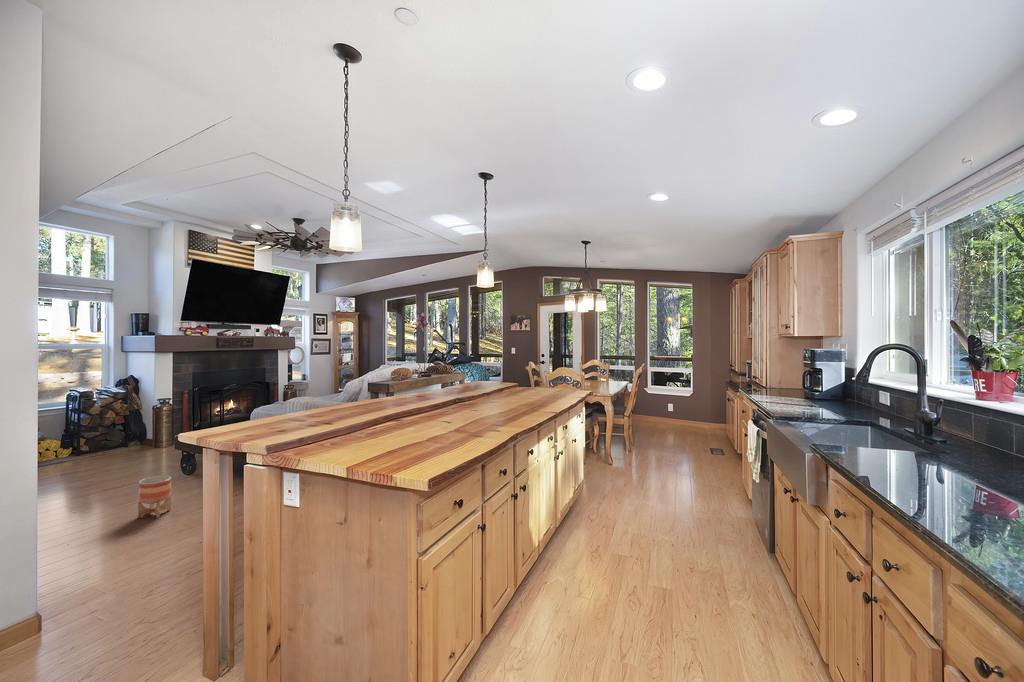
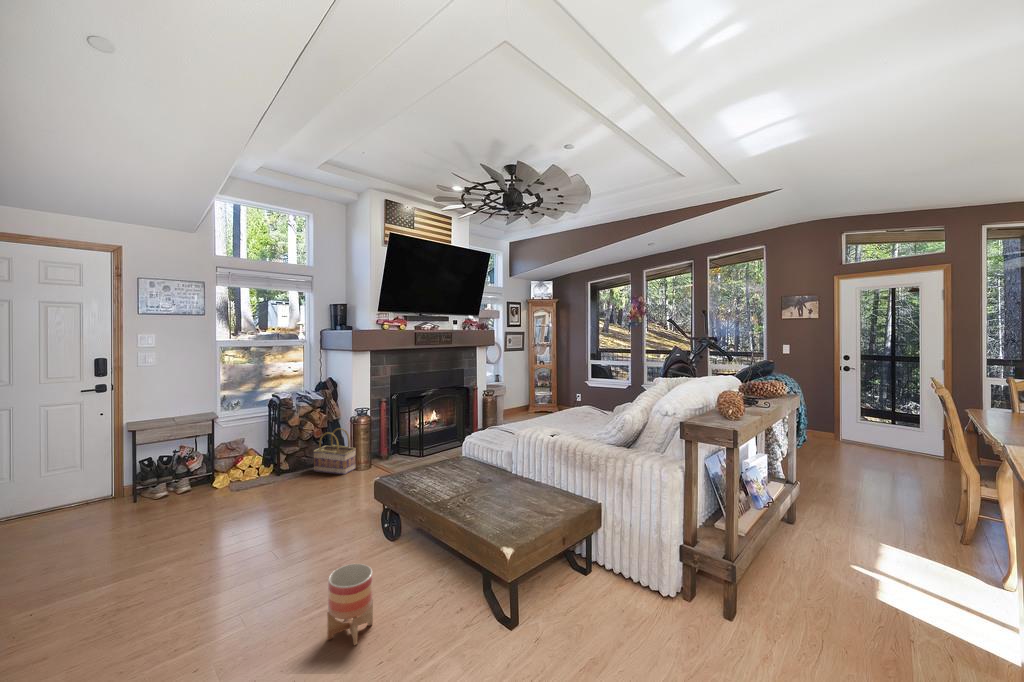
basket: none [114,416,158,453] -> present [314,428,356,475]

